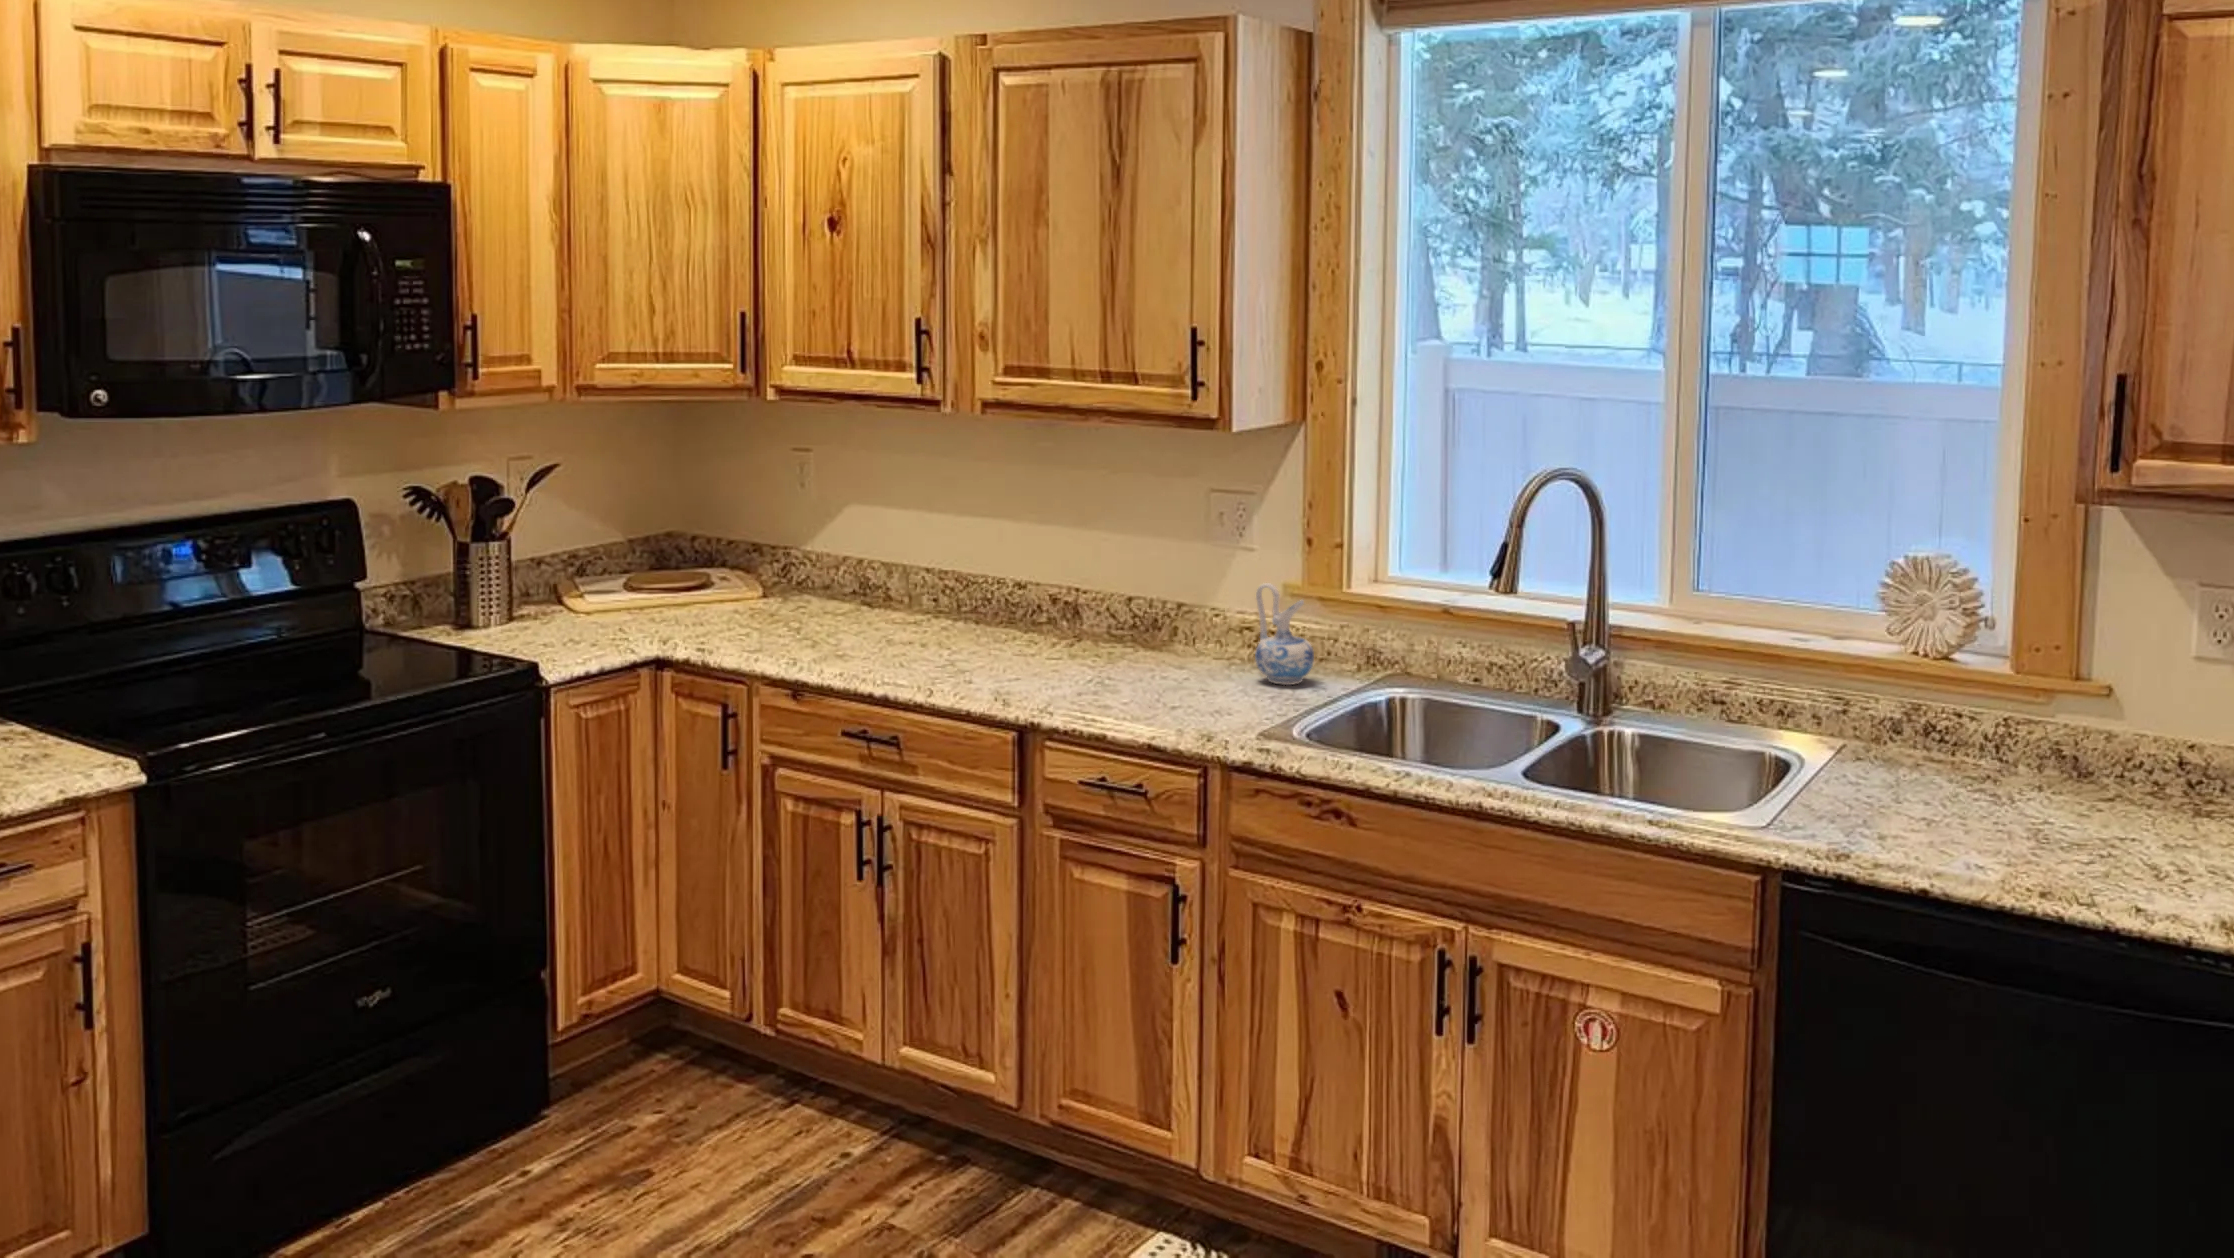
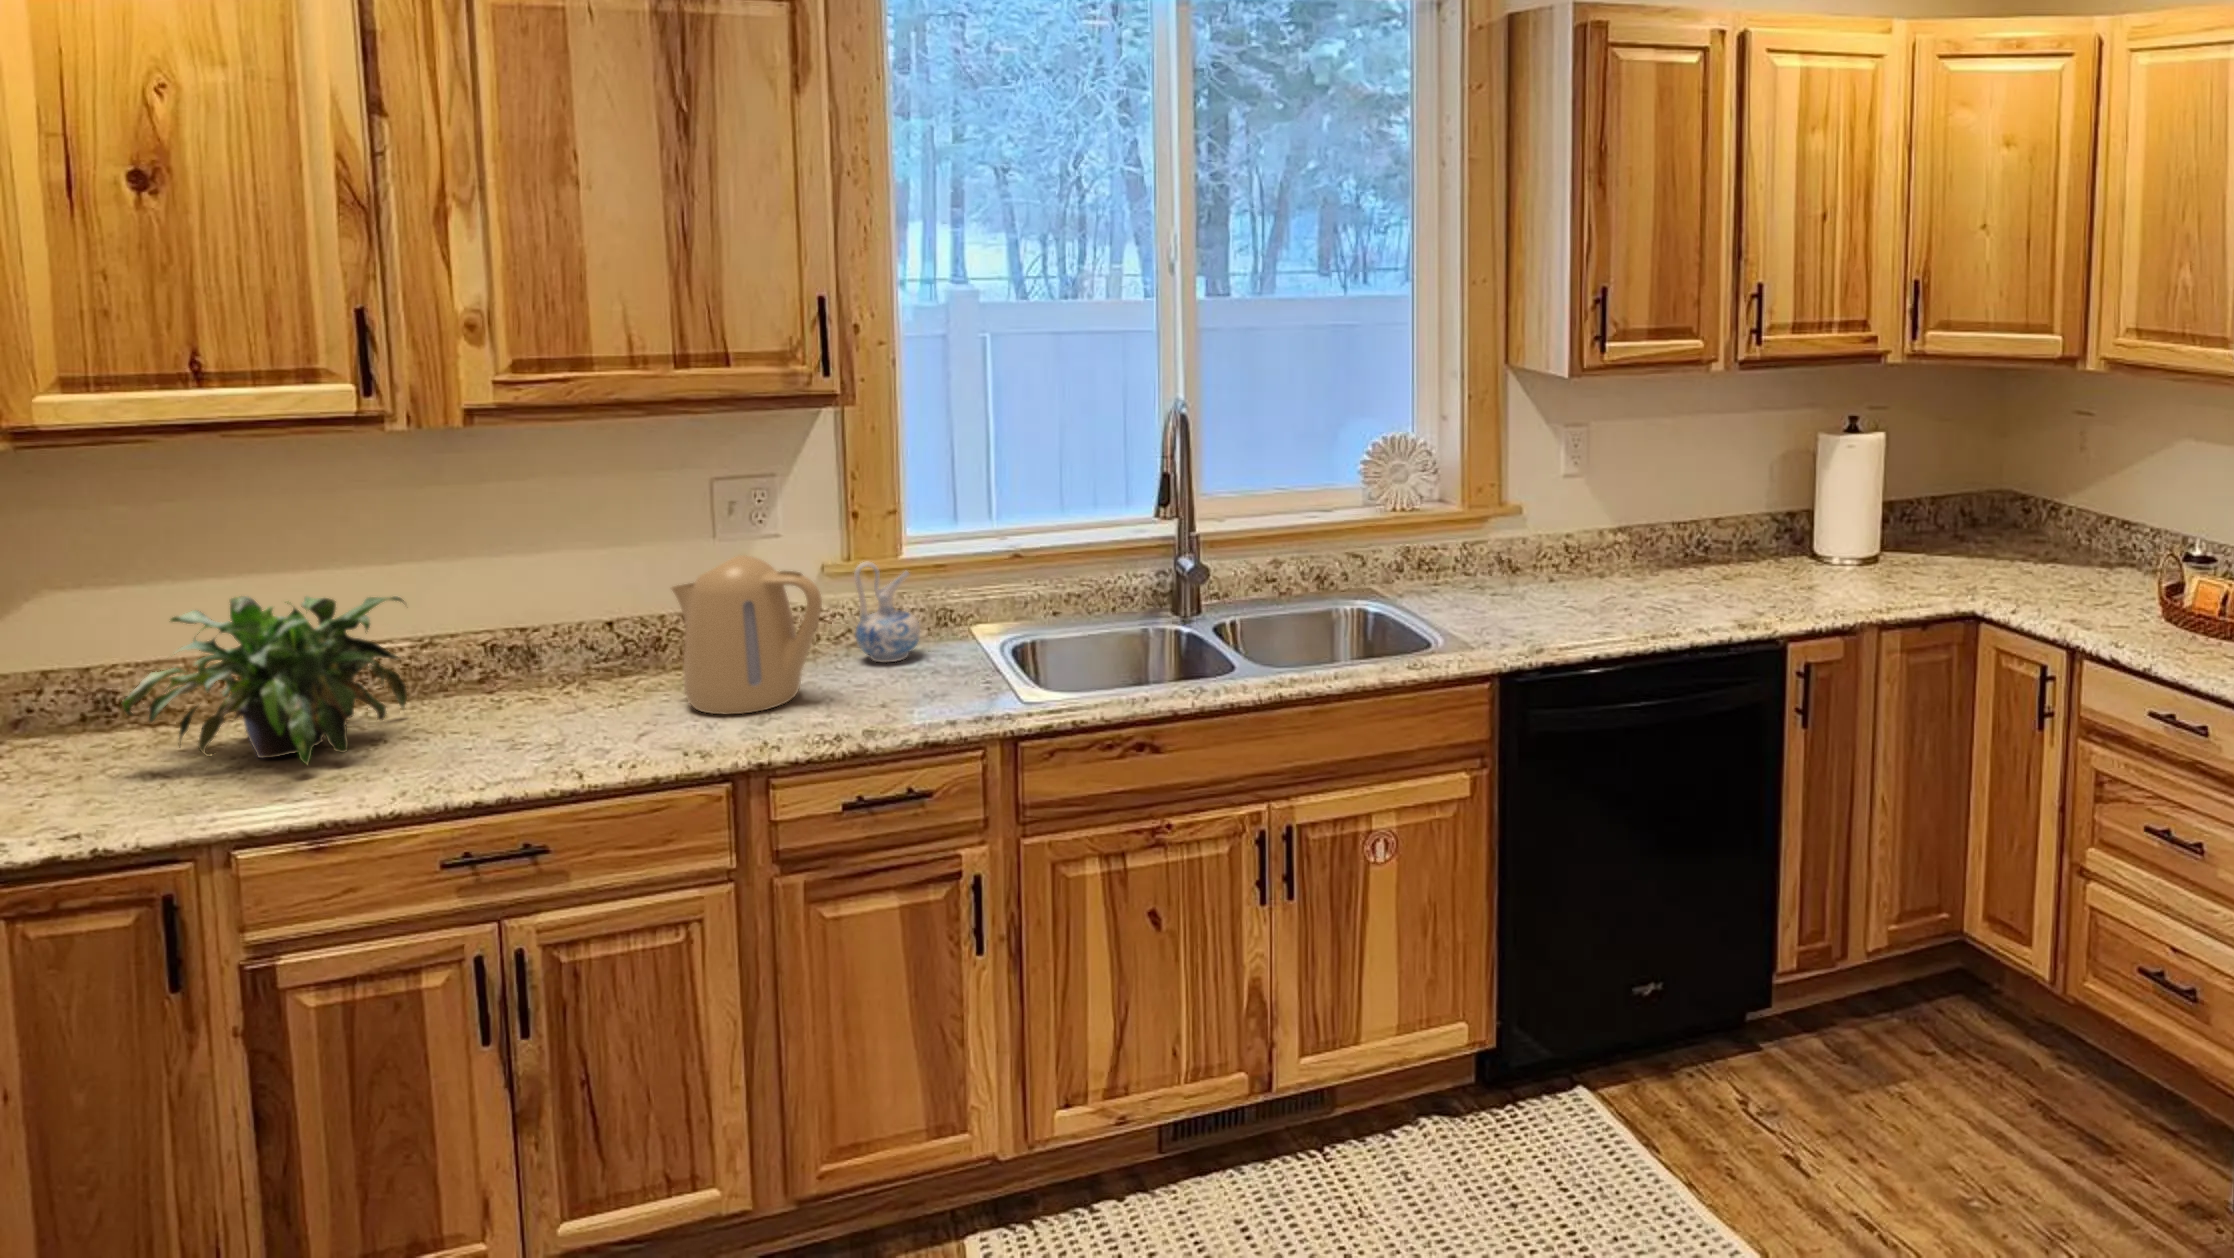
potted plant: none [800,515,968,643] -> present [122,596,407,765]
kettle: none [1077,549,1172,687] -> present [672,555,822,714]

